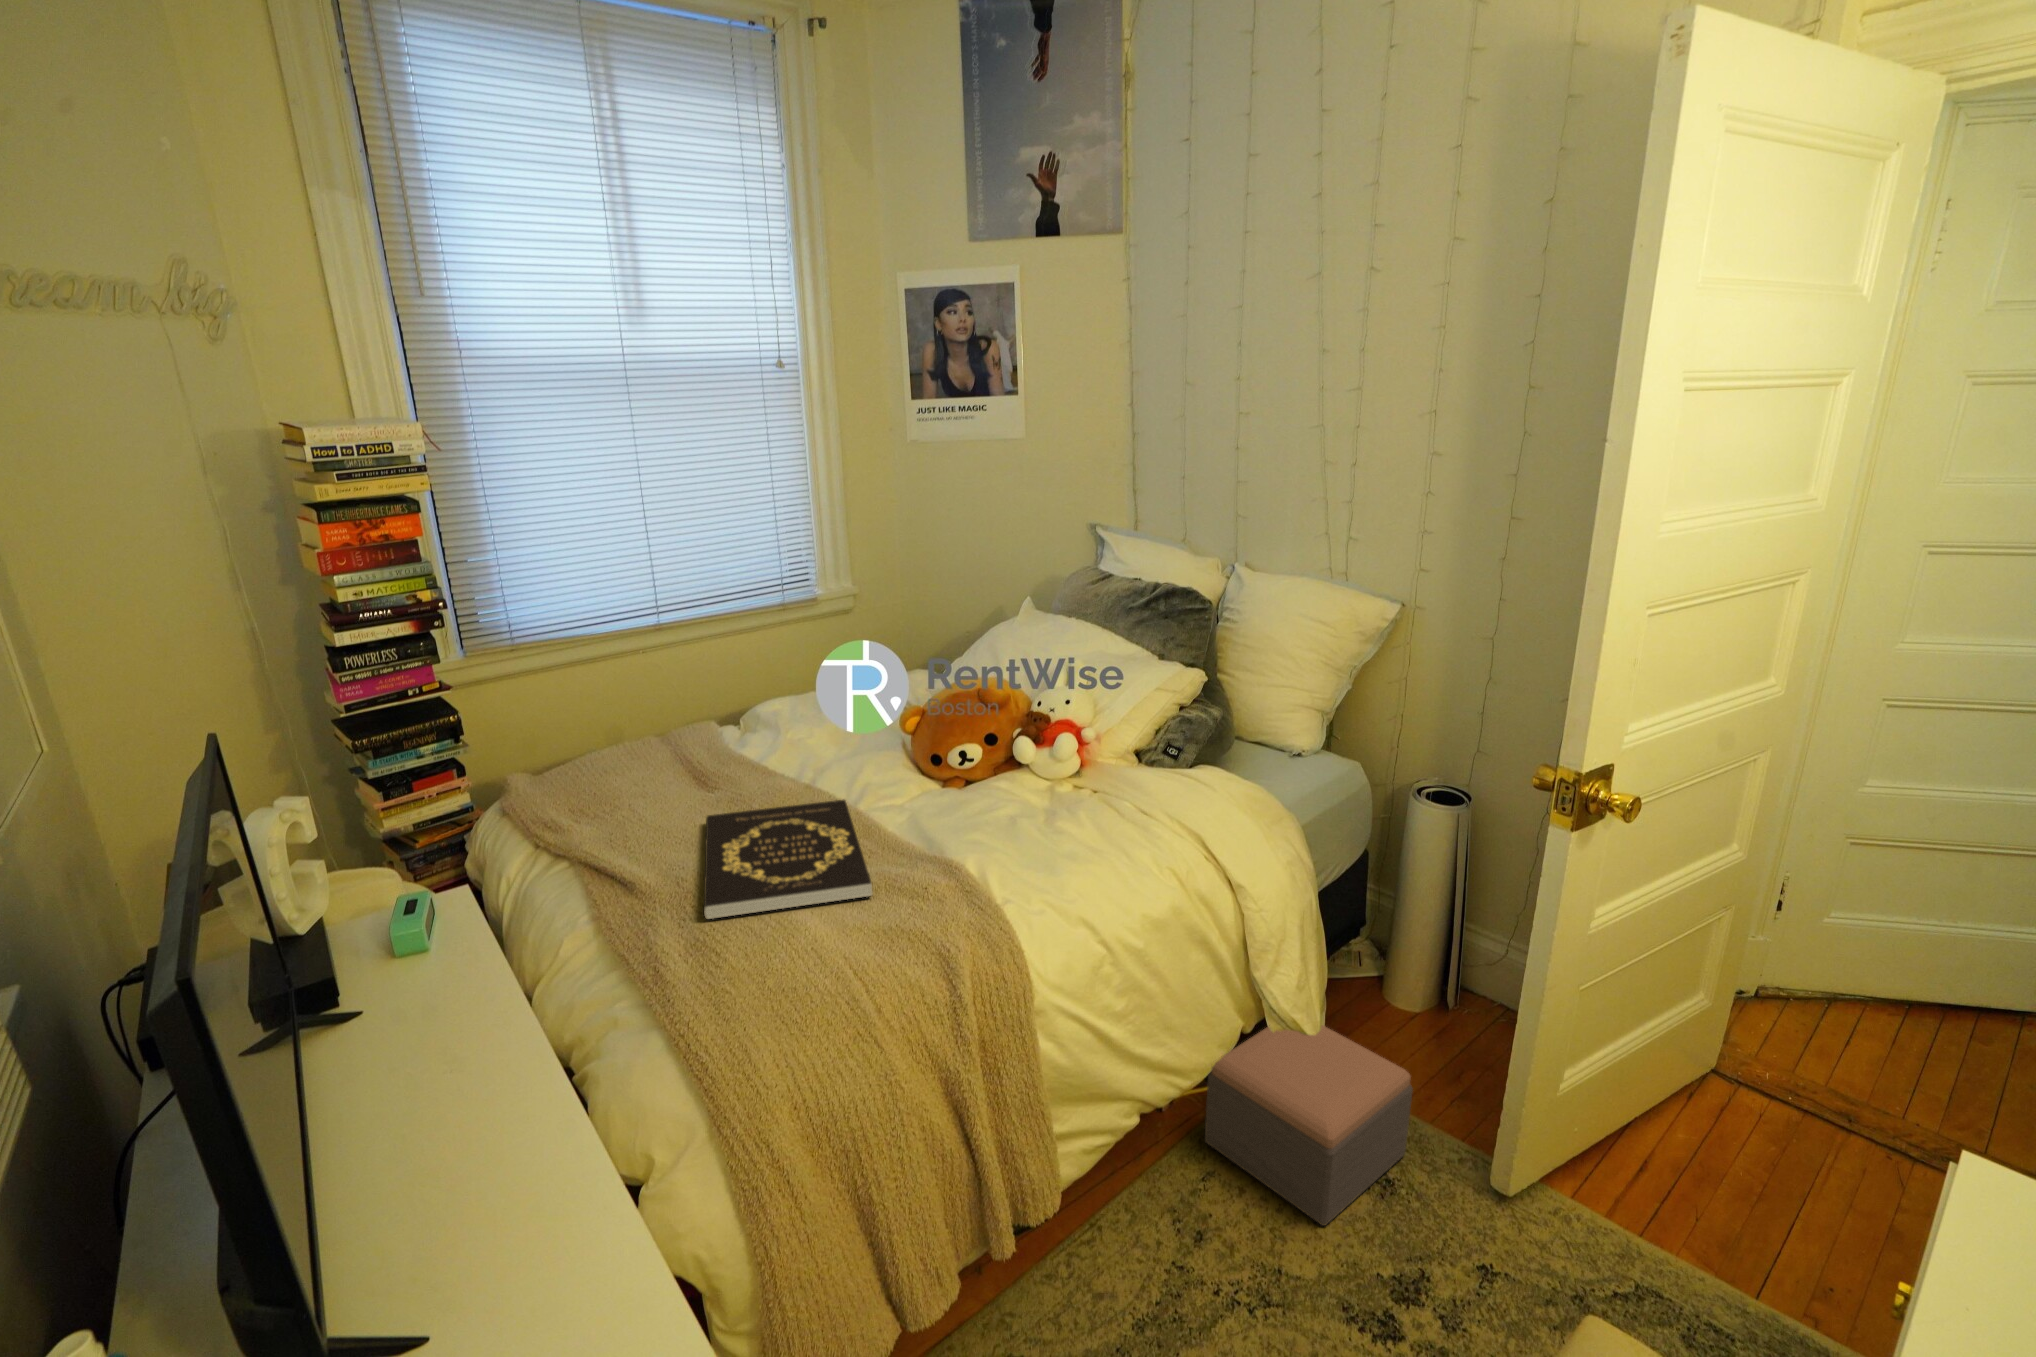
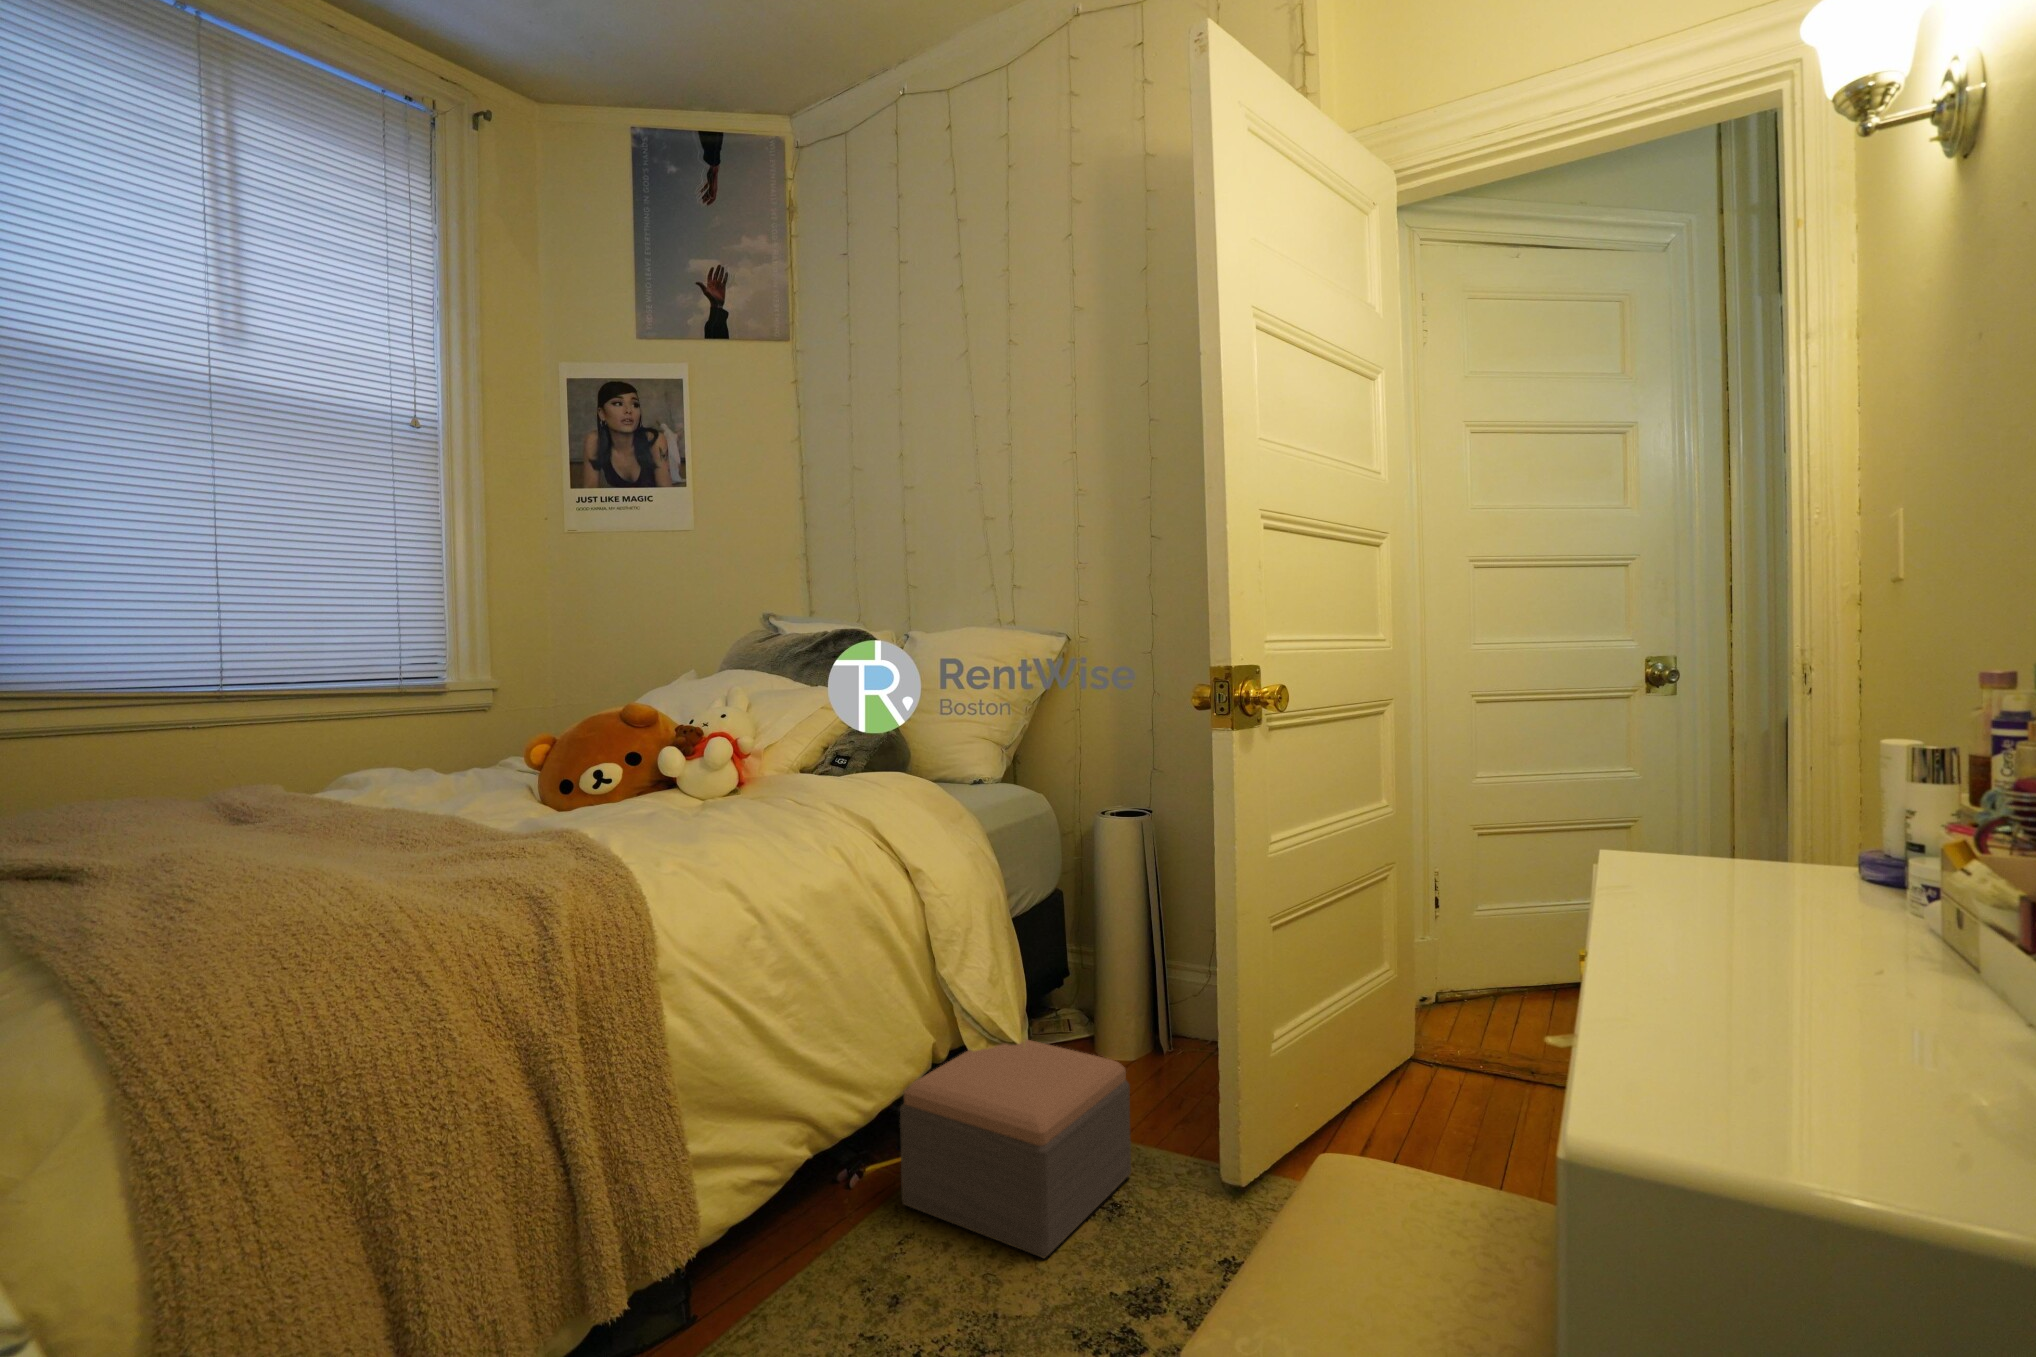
book: present [704,799,872,919] -> none [148,803,432,882]

